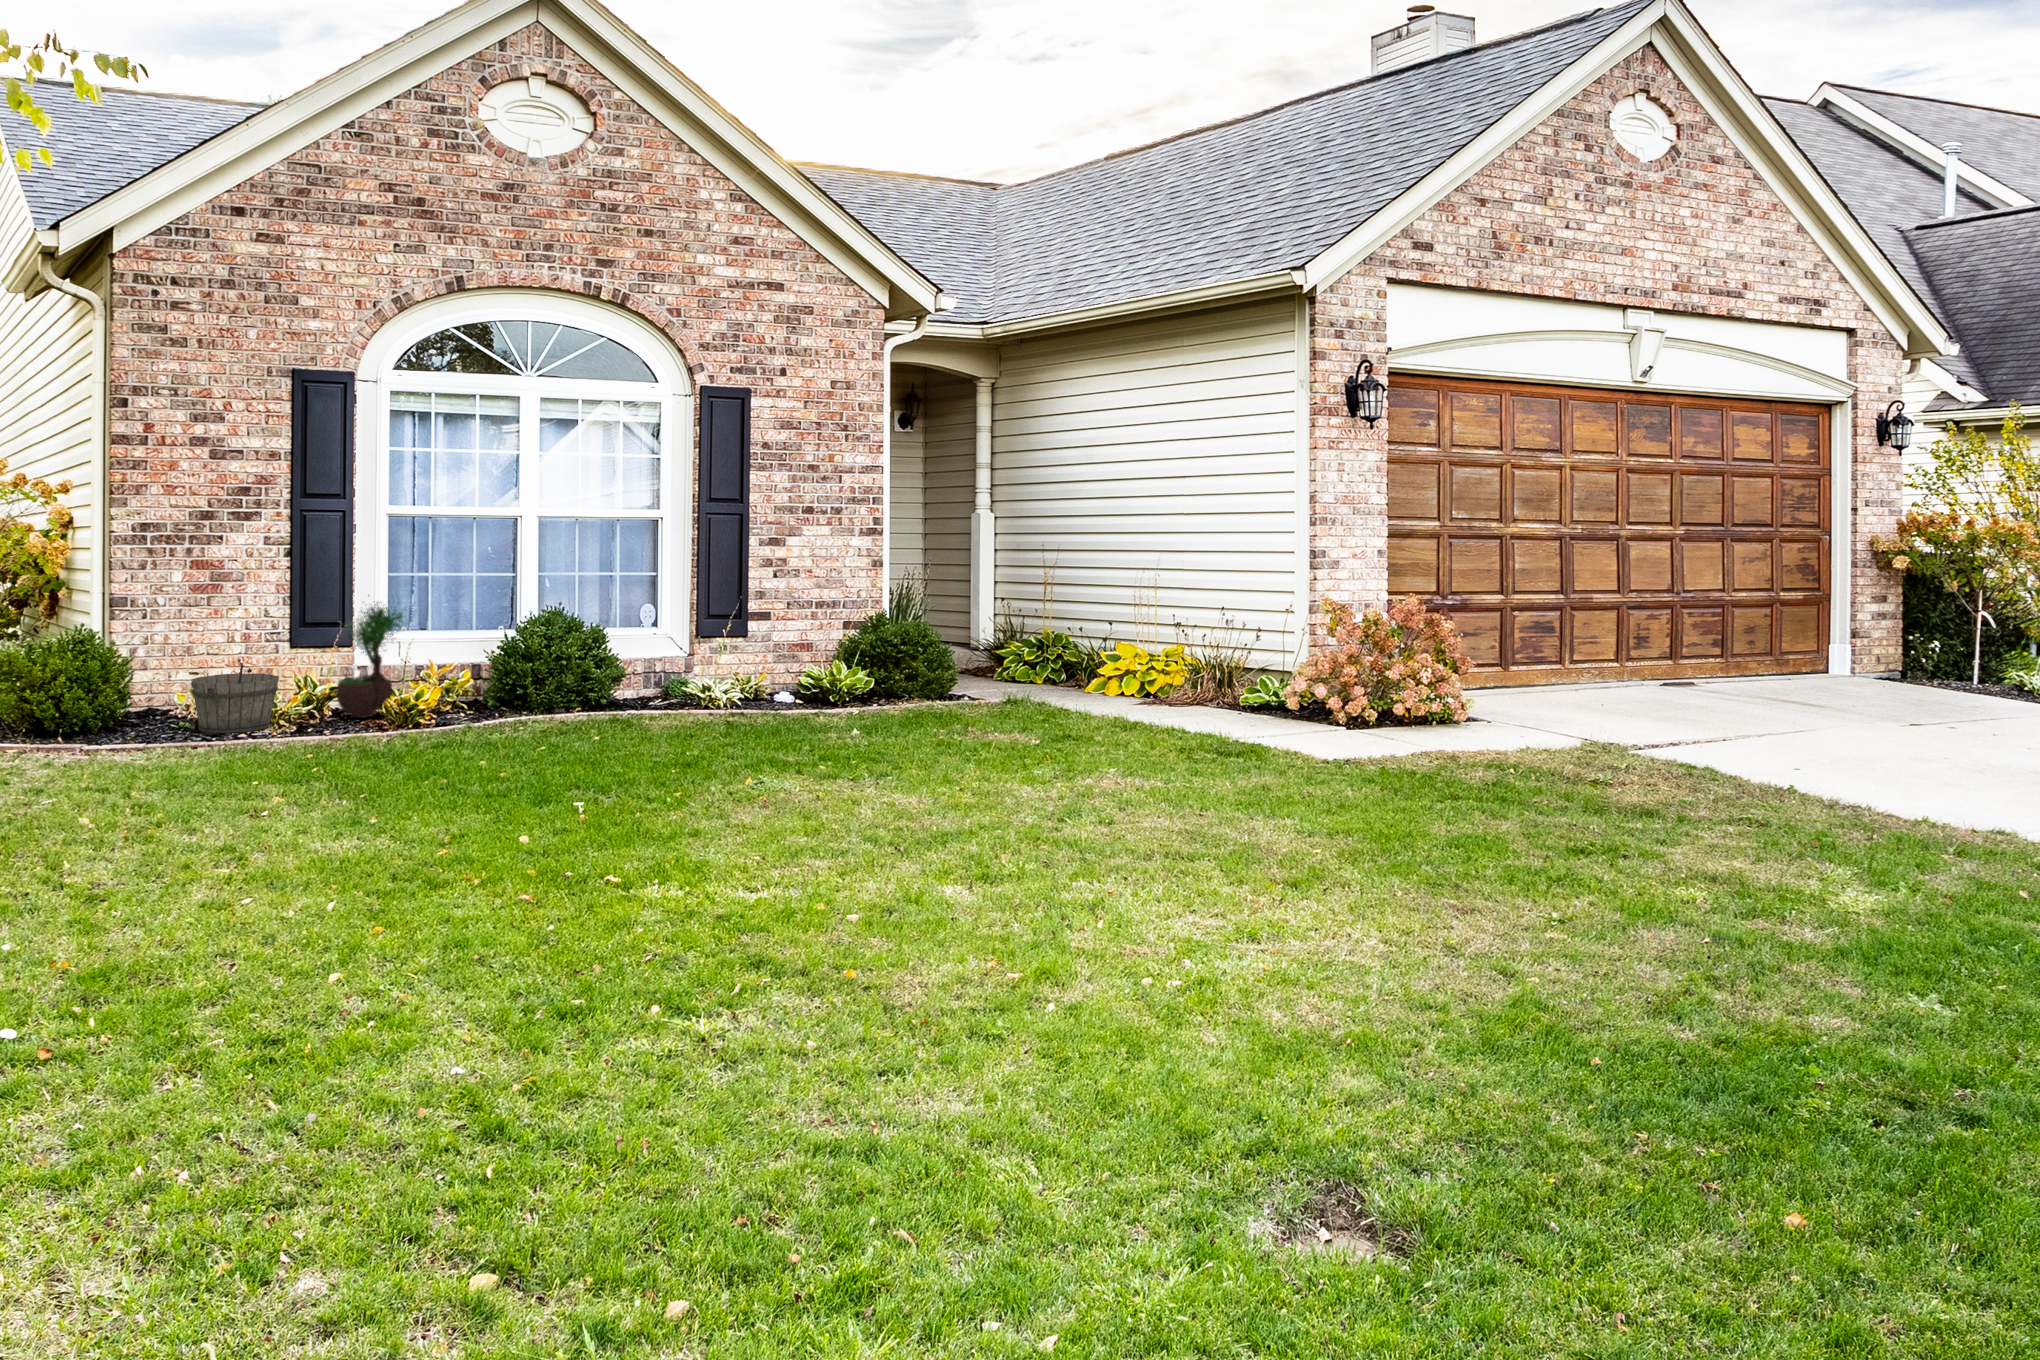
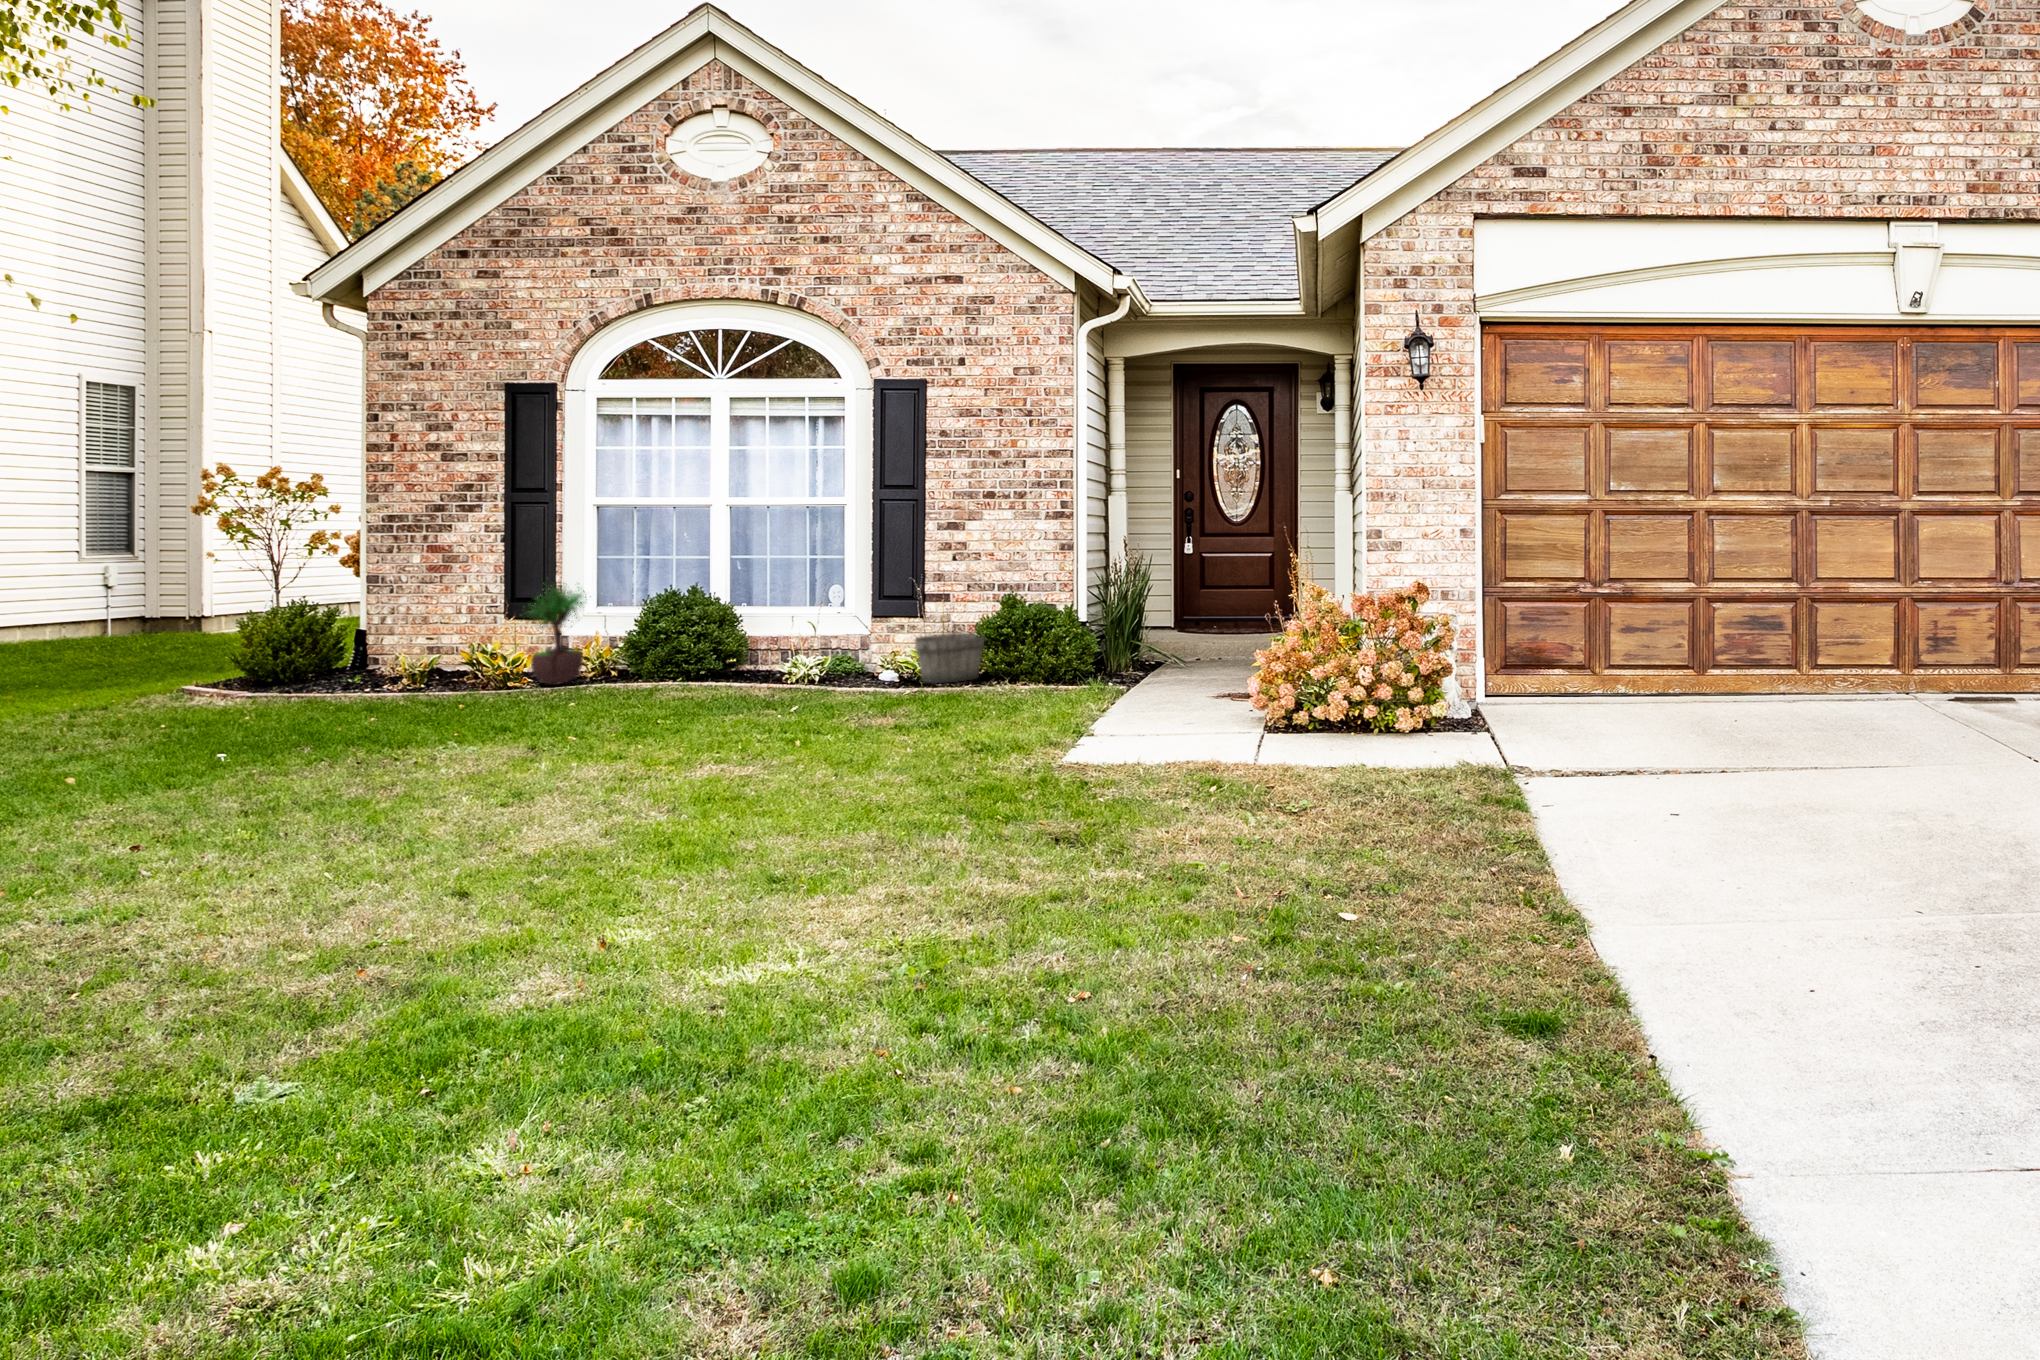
wooden bucket: present [191,659,279,733] -> present [915,626,984,683]

